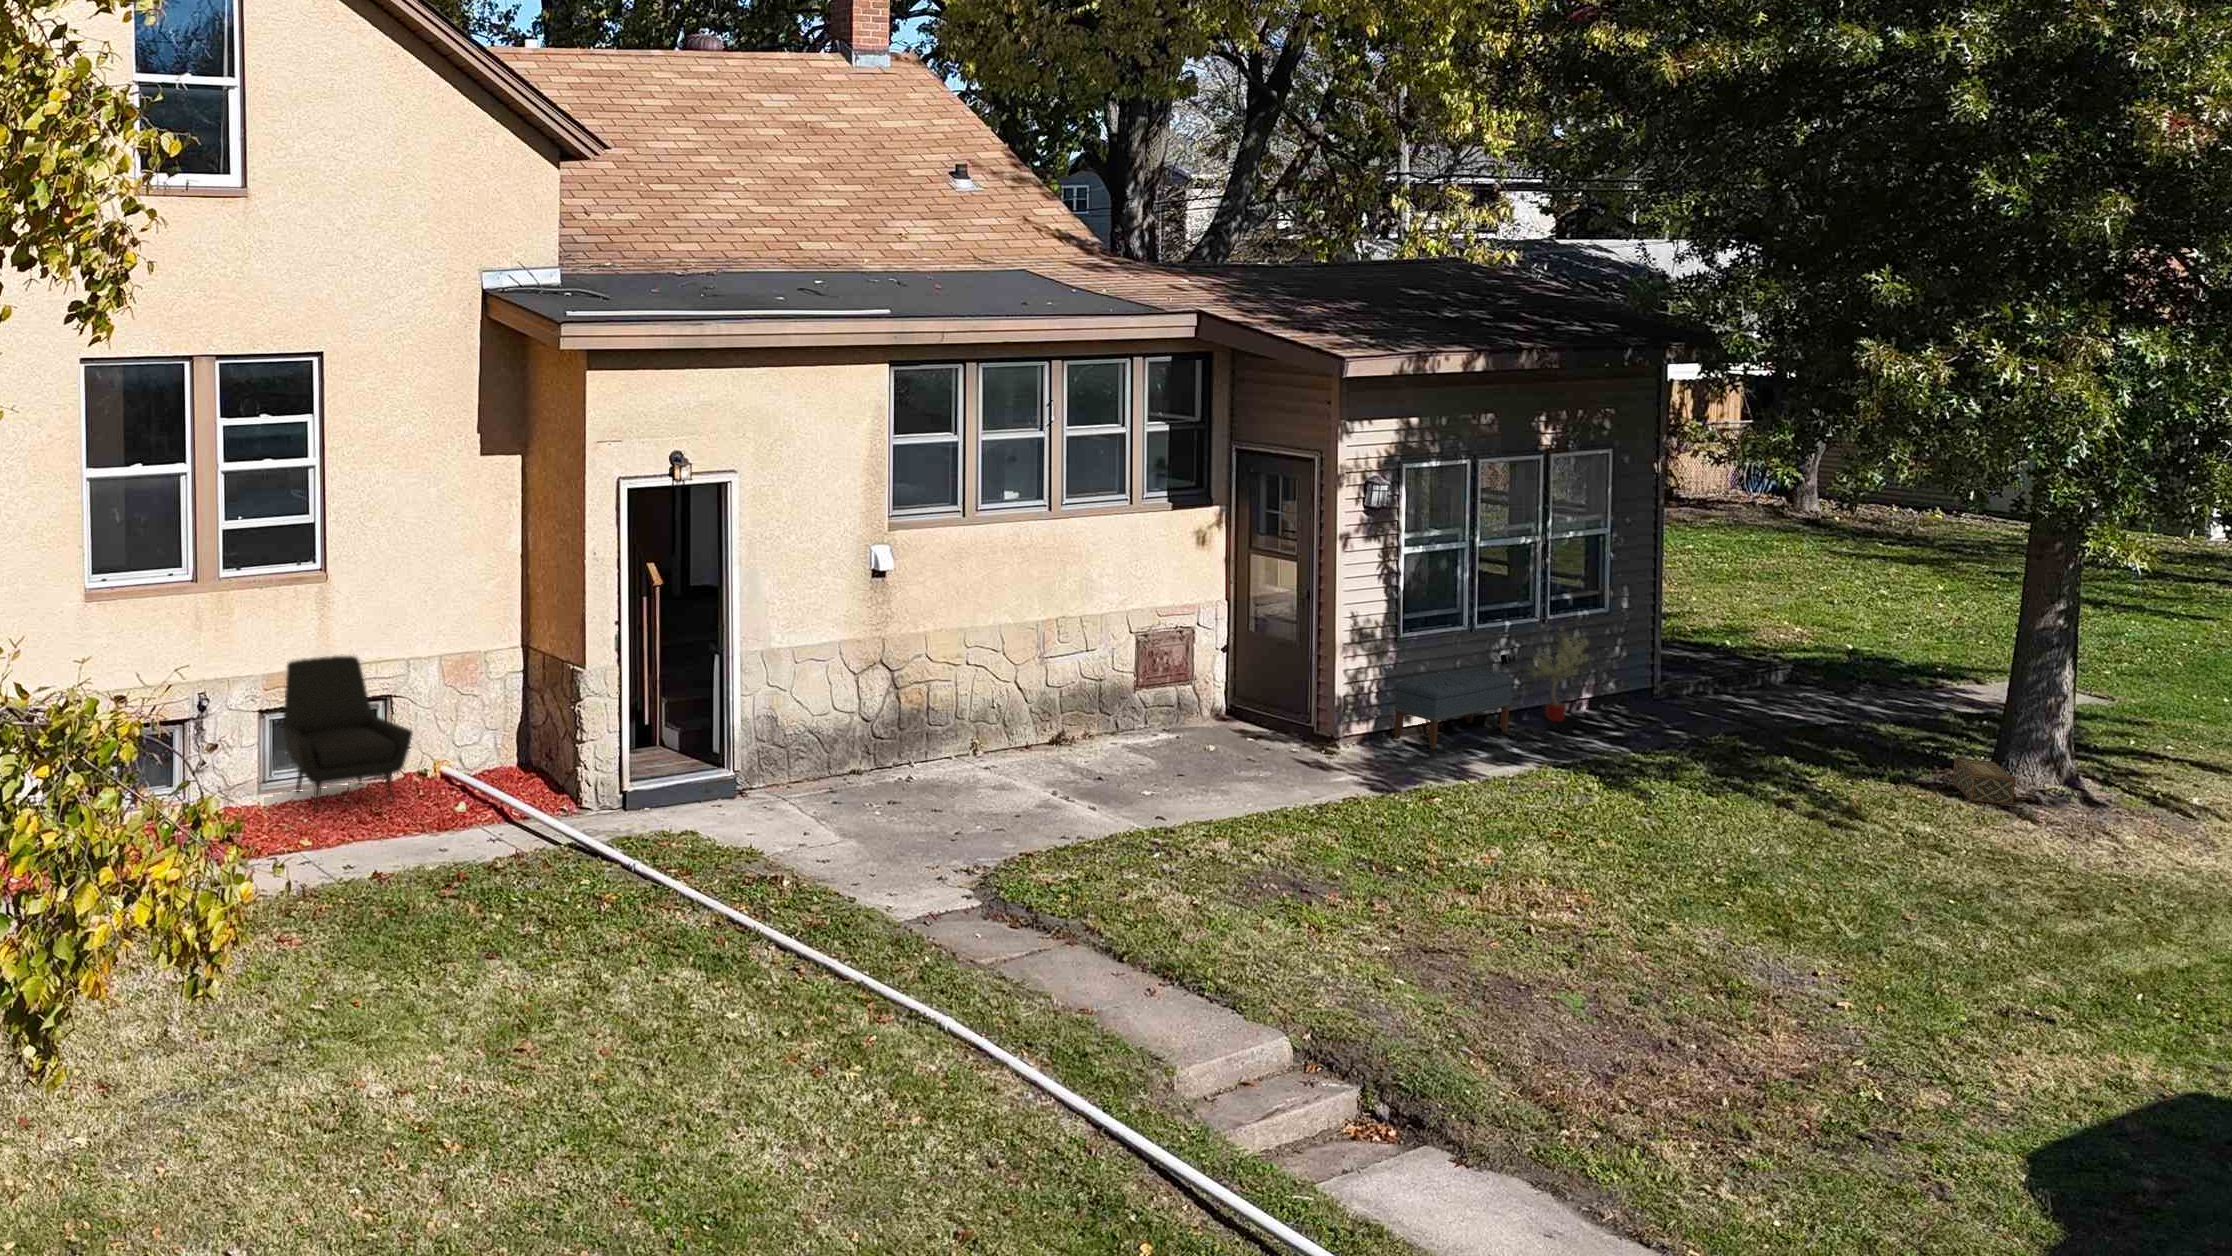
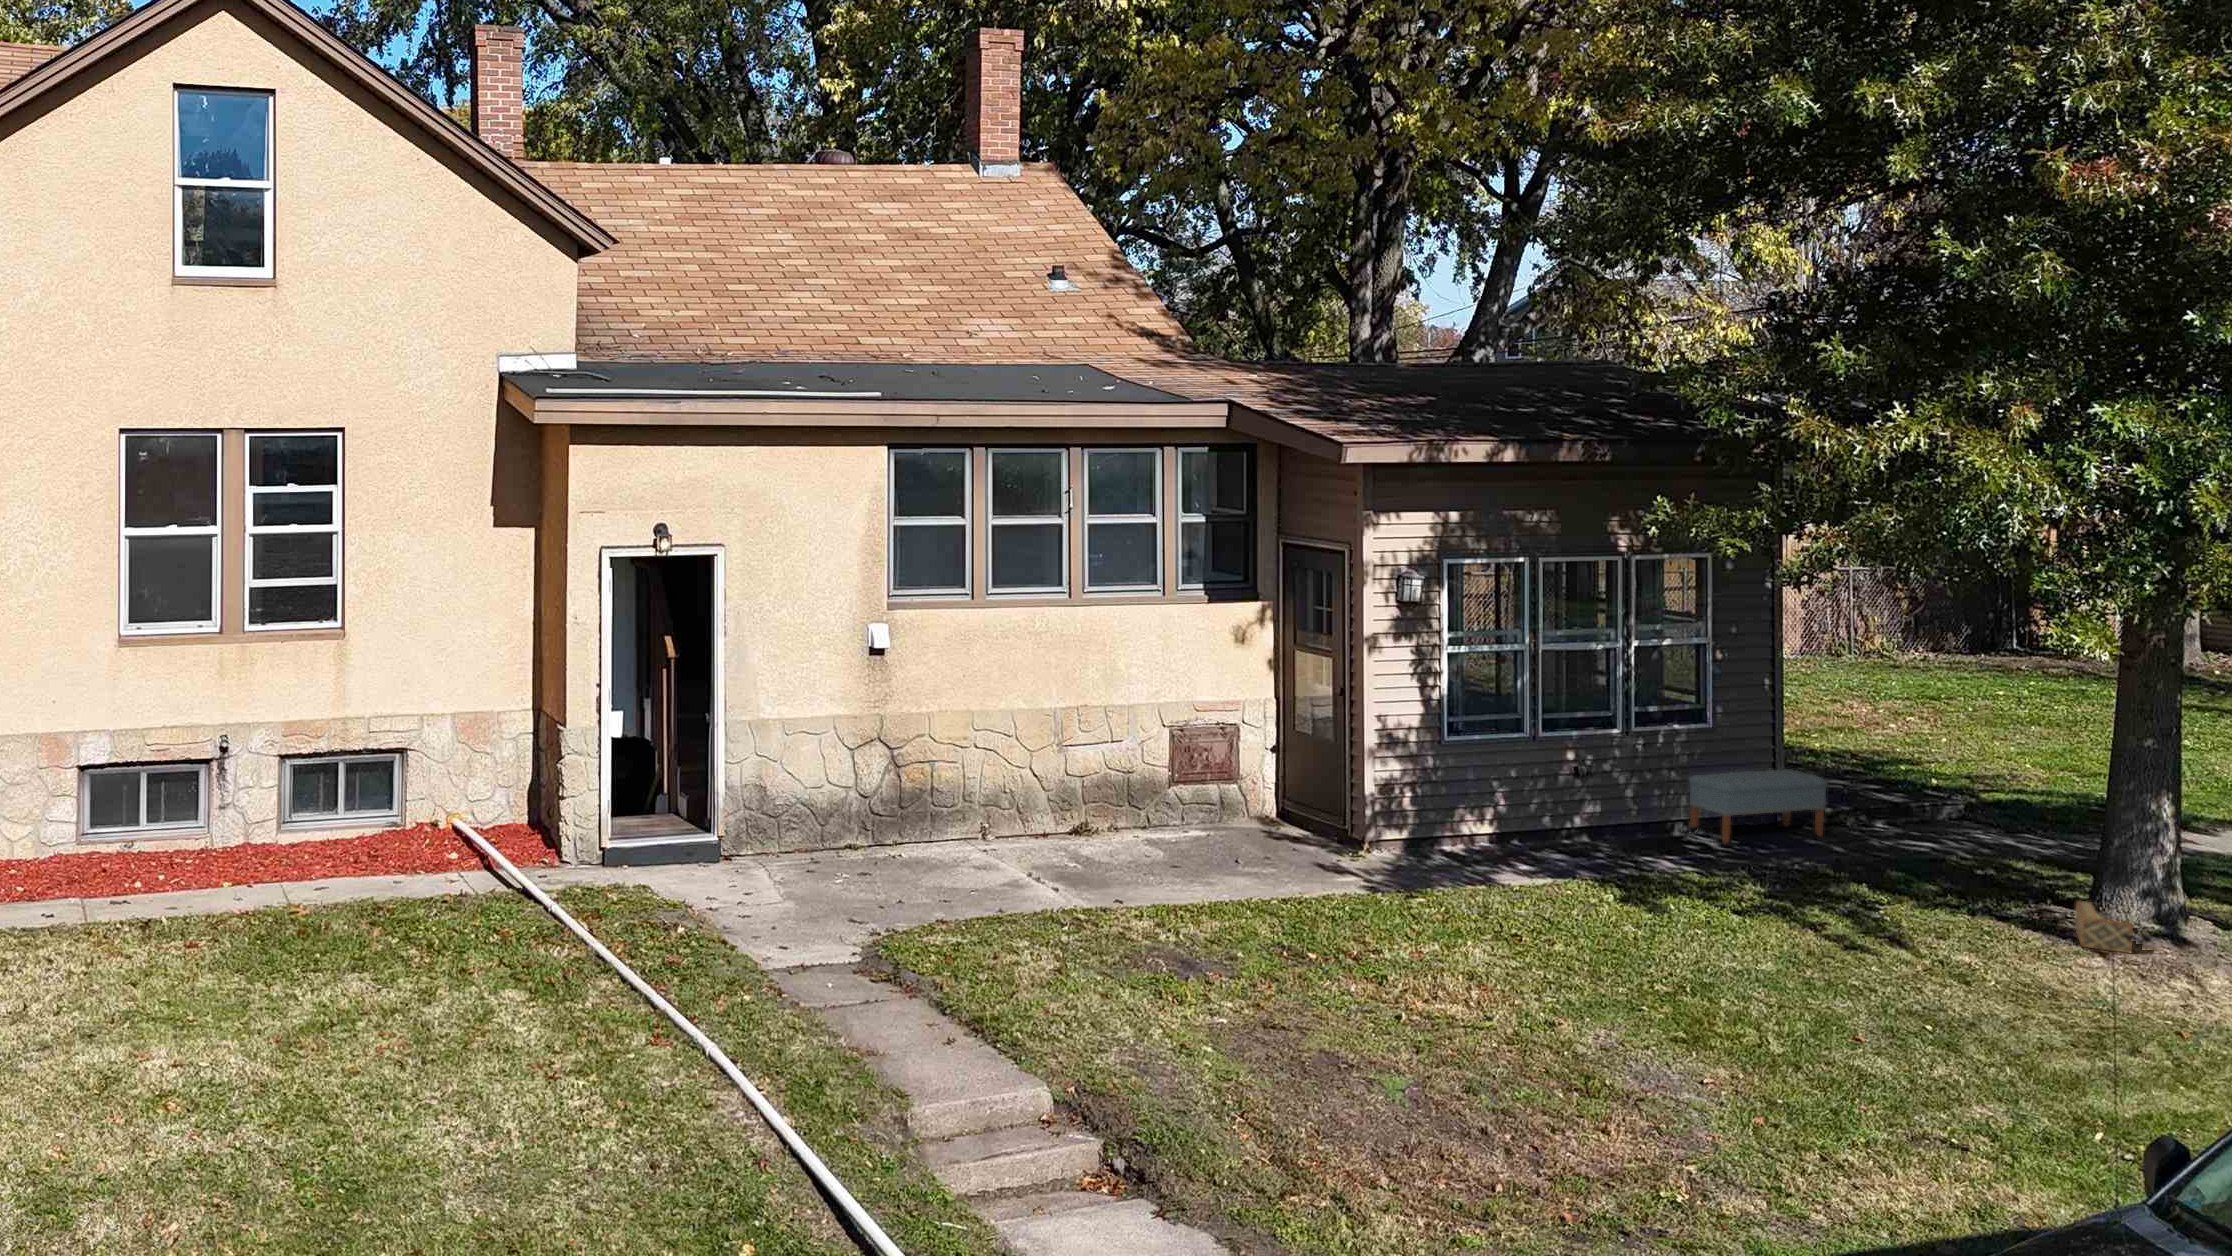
potted tree: present [1528,628,1588,722] -> none [1605,741,1680,845]
chair: present [283,656,413,812] -> none [296,707,405,847]
bench: present [1394,668,1514,749] -> present [1689,769,1828,844]

